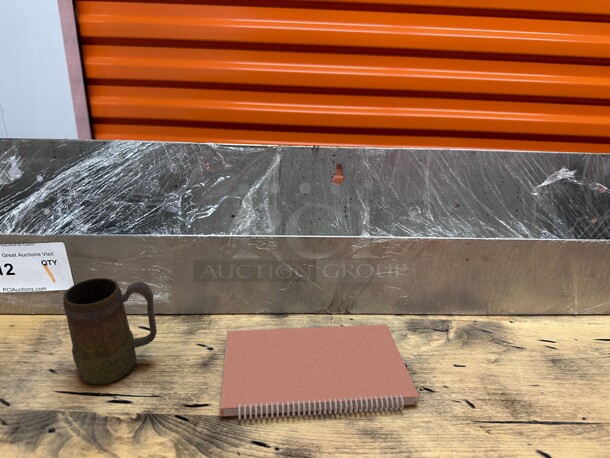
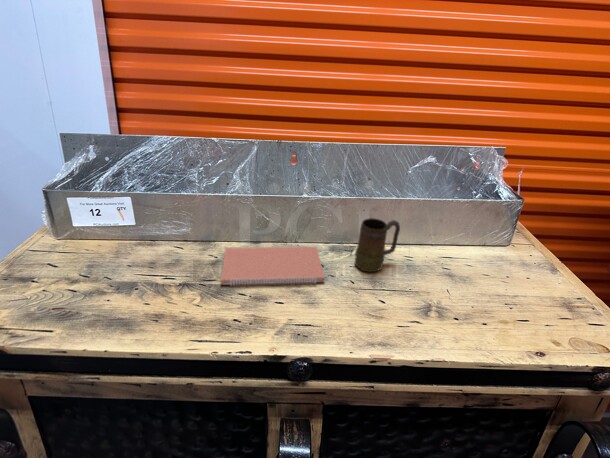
mug: present [63,278,157,384] -> present [355,218,400,272]

